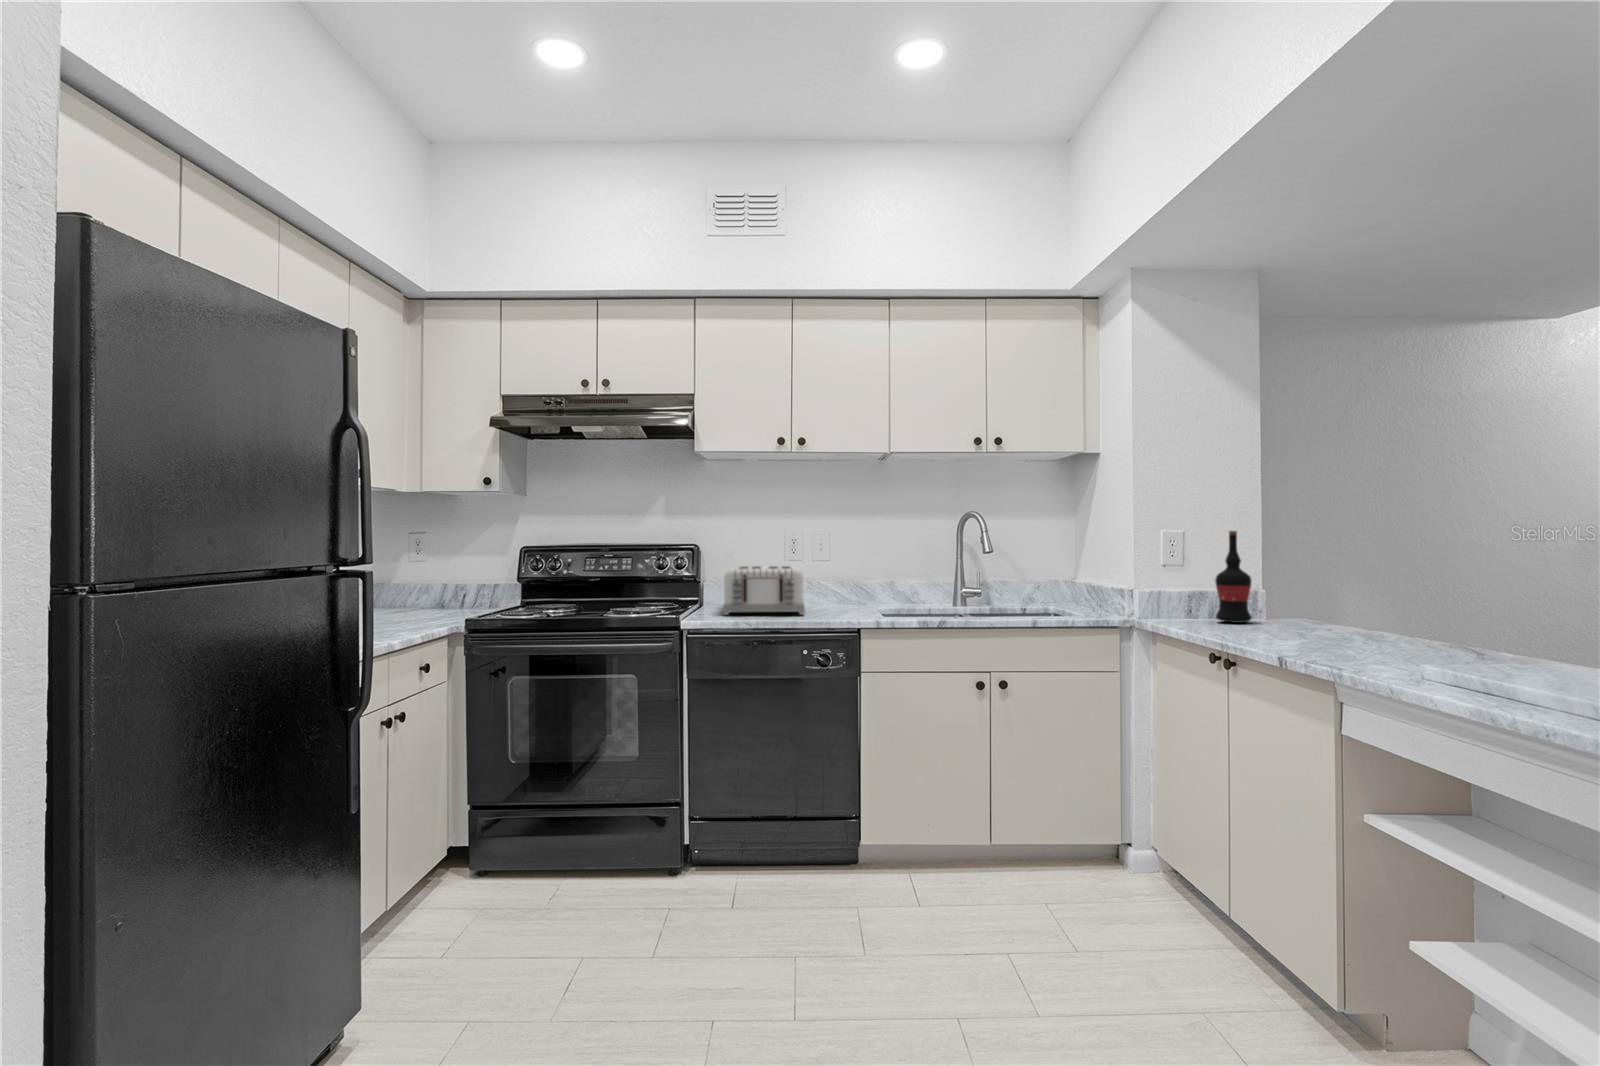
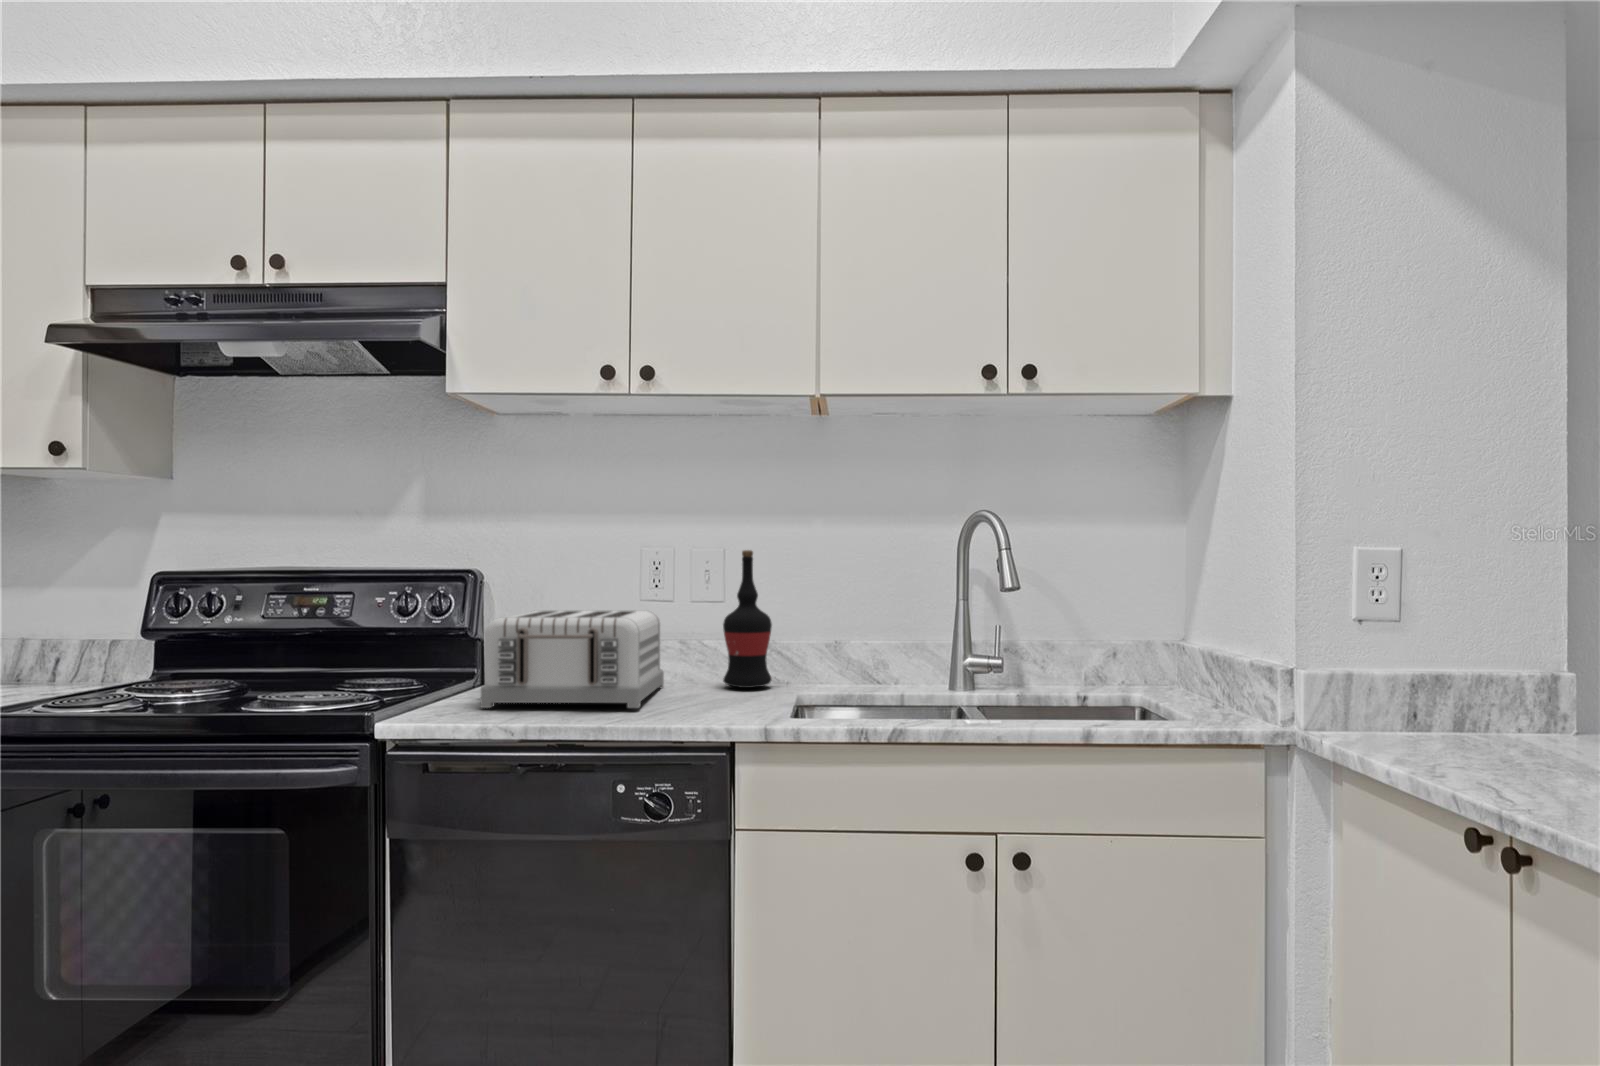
wine bottle: present [1215,531,1252,623] -> present [723,550,772,688]

